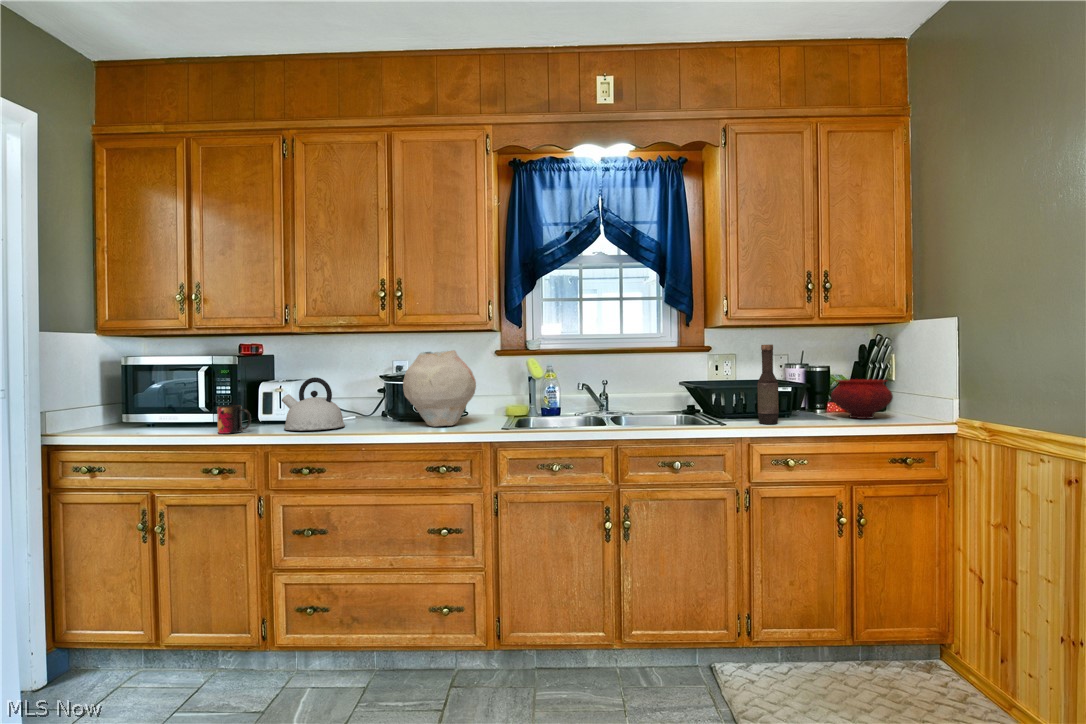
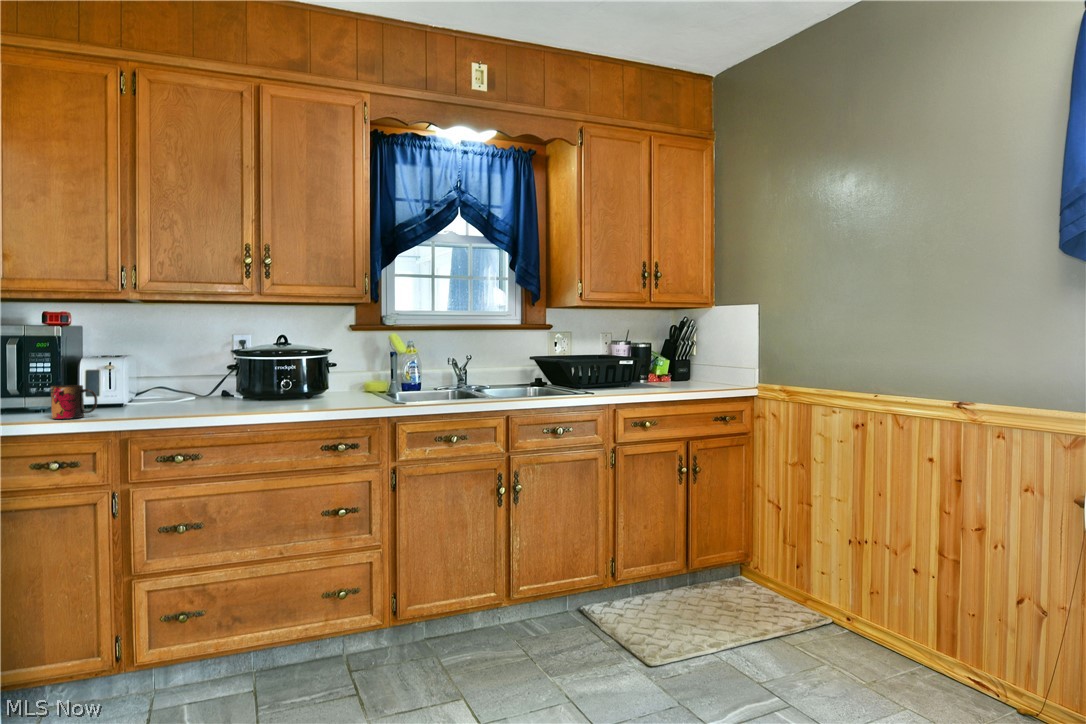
bottle: present [757,345,779,424] -> none [618,324,635,392]
vase: present [403,350,476,427] -> none [280,324,360,404]
kettle: present [282,377,345,430] -> none [128,352,211,412]
bowl: present [831,379,893,419] -> none [665,355,712,387]

